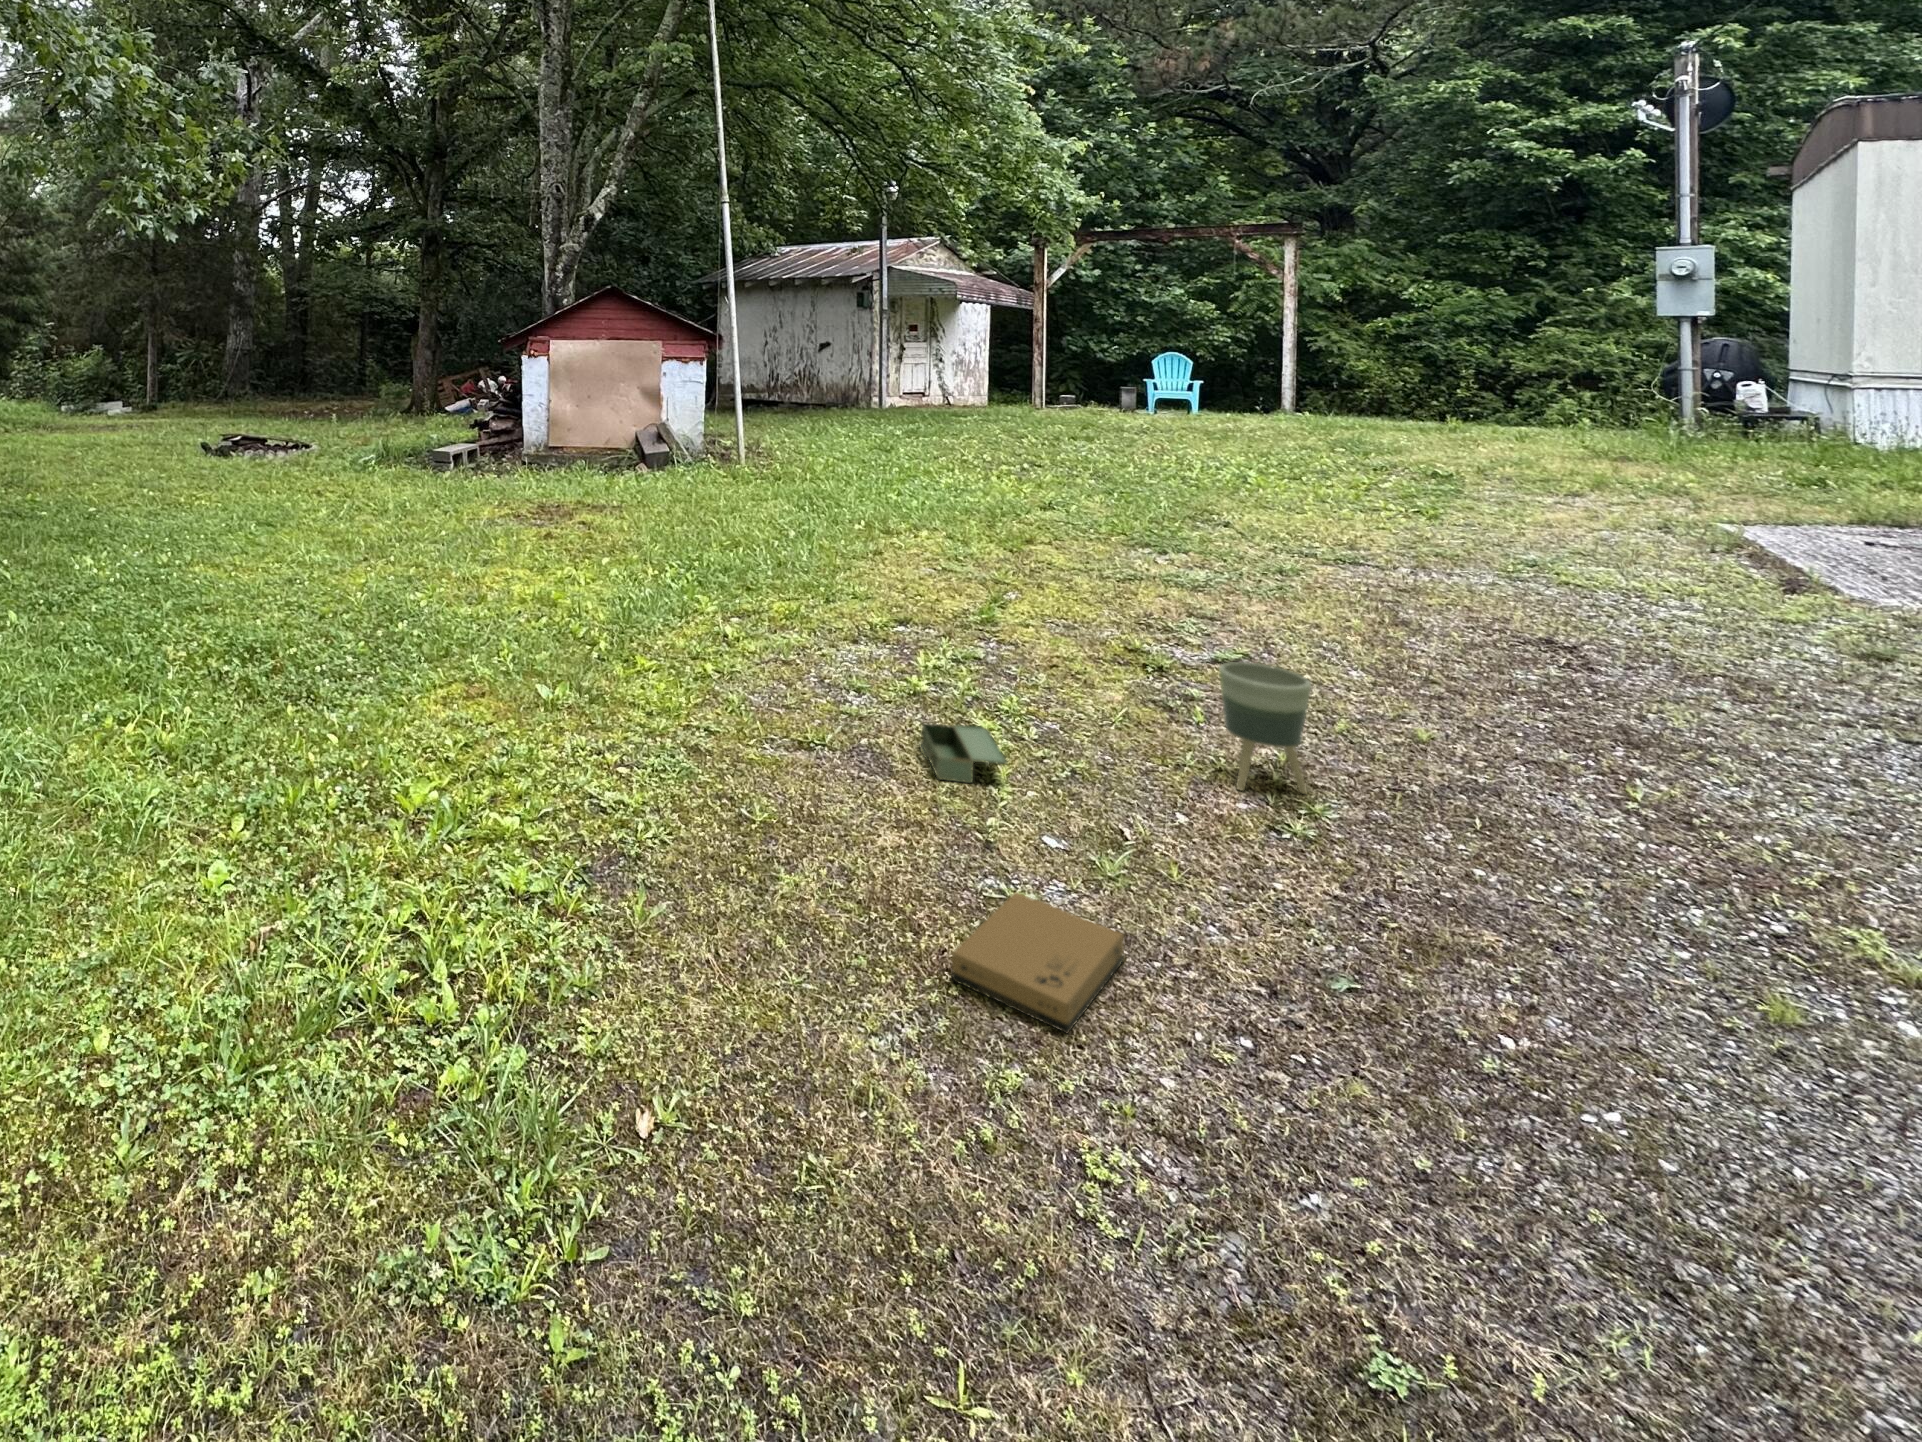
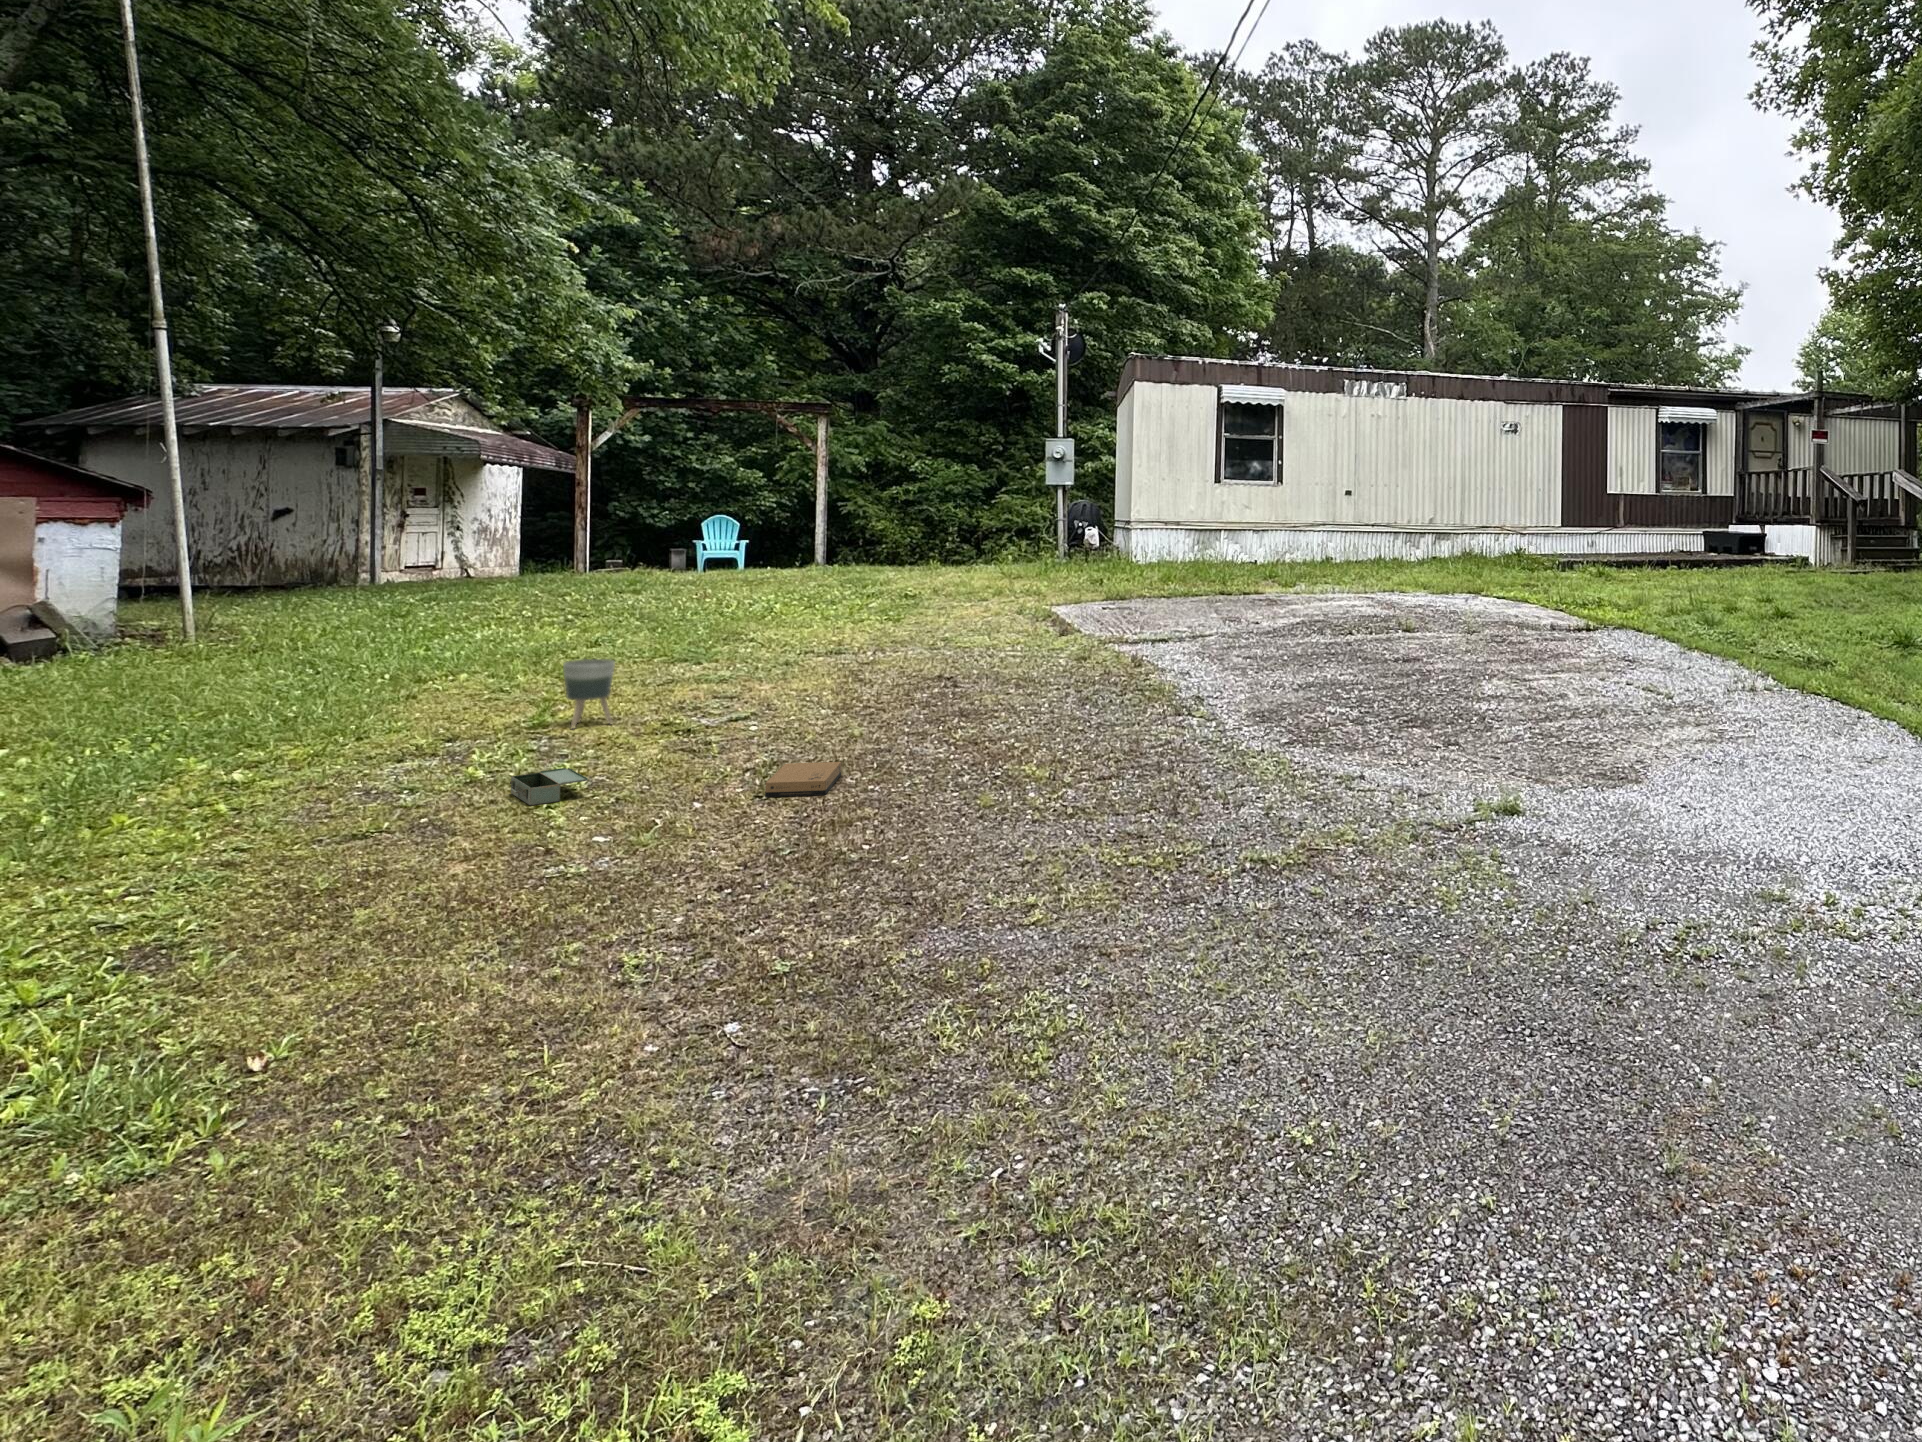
planter: present [1219,662,1311,794] -> present [563,659,615,729]
cardboard box: present [952,892,1124,1033] -> present [765,762,842,797]

